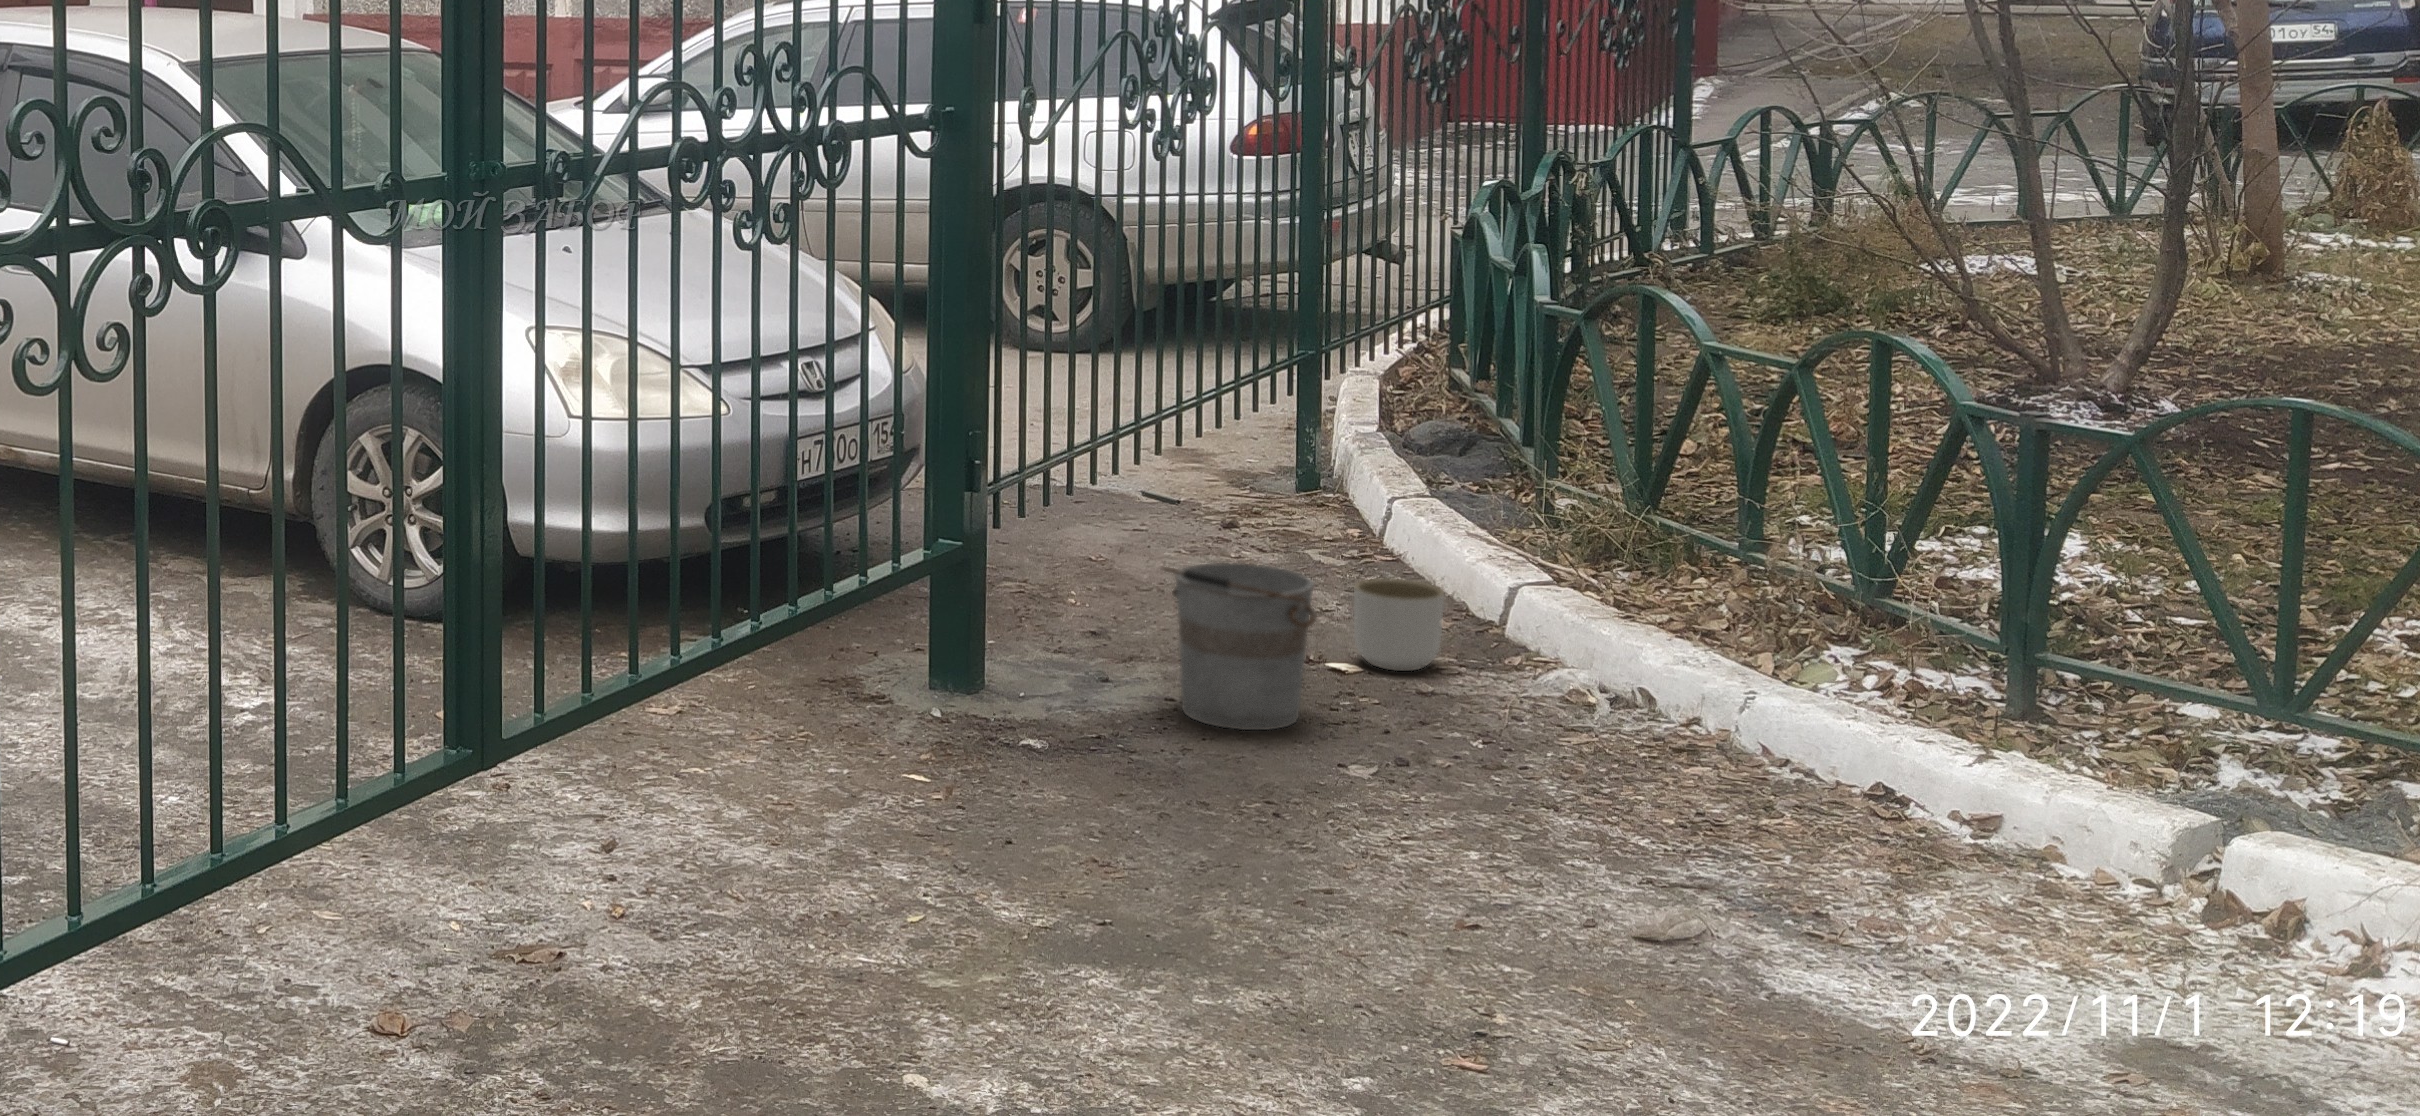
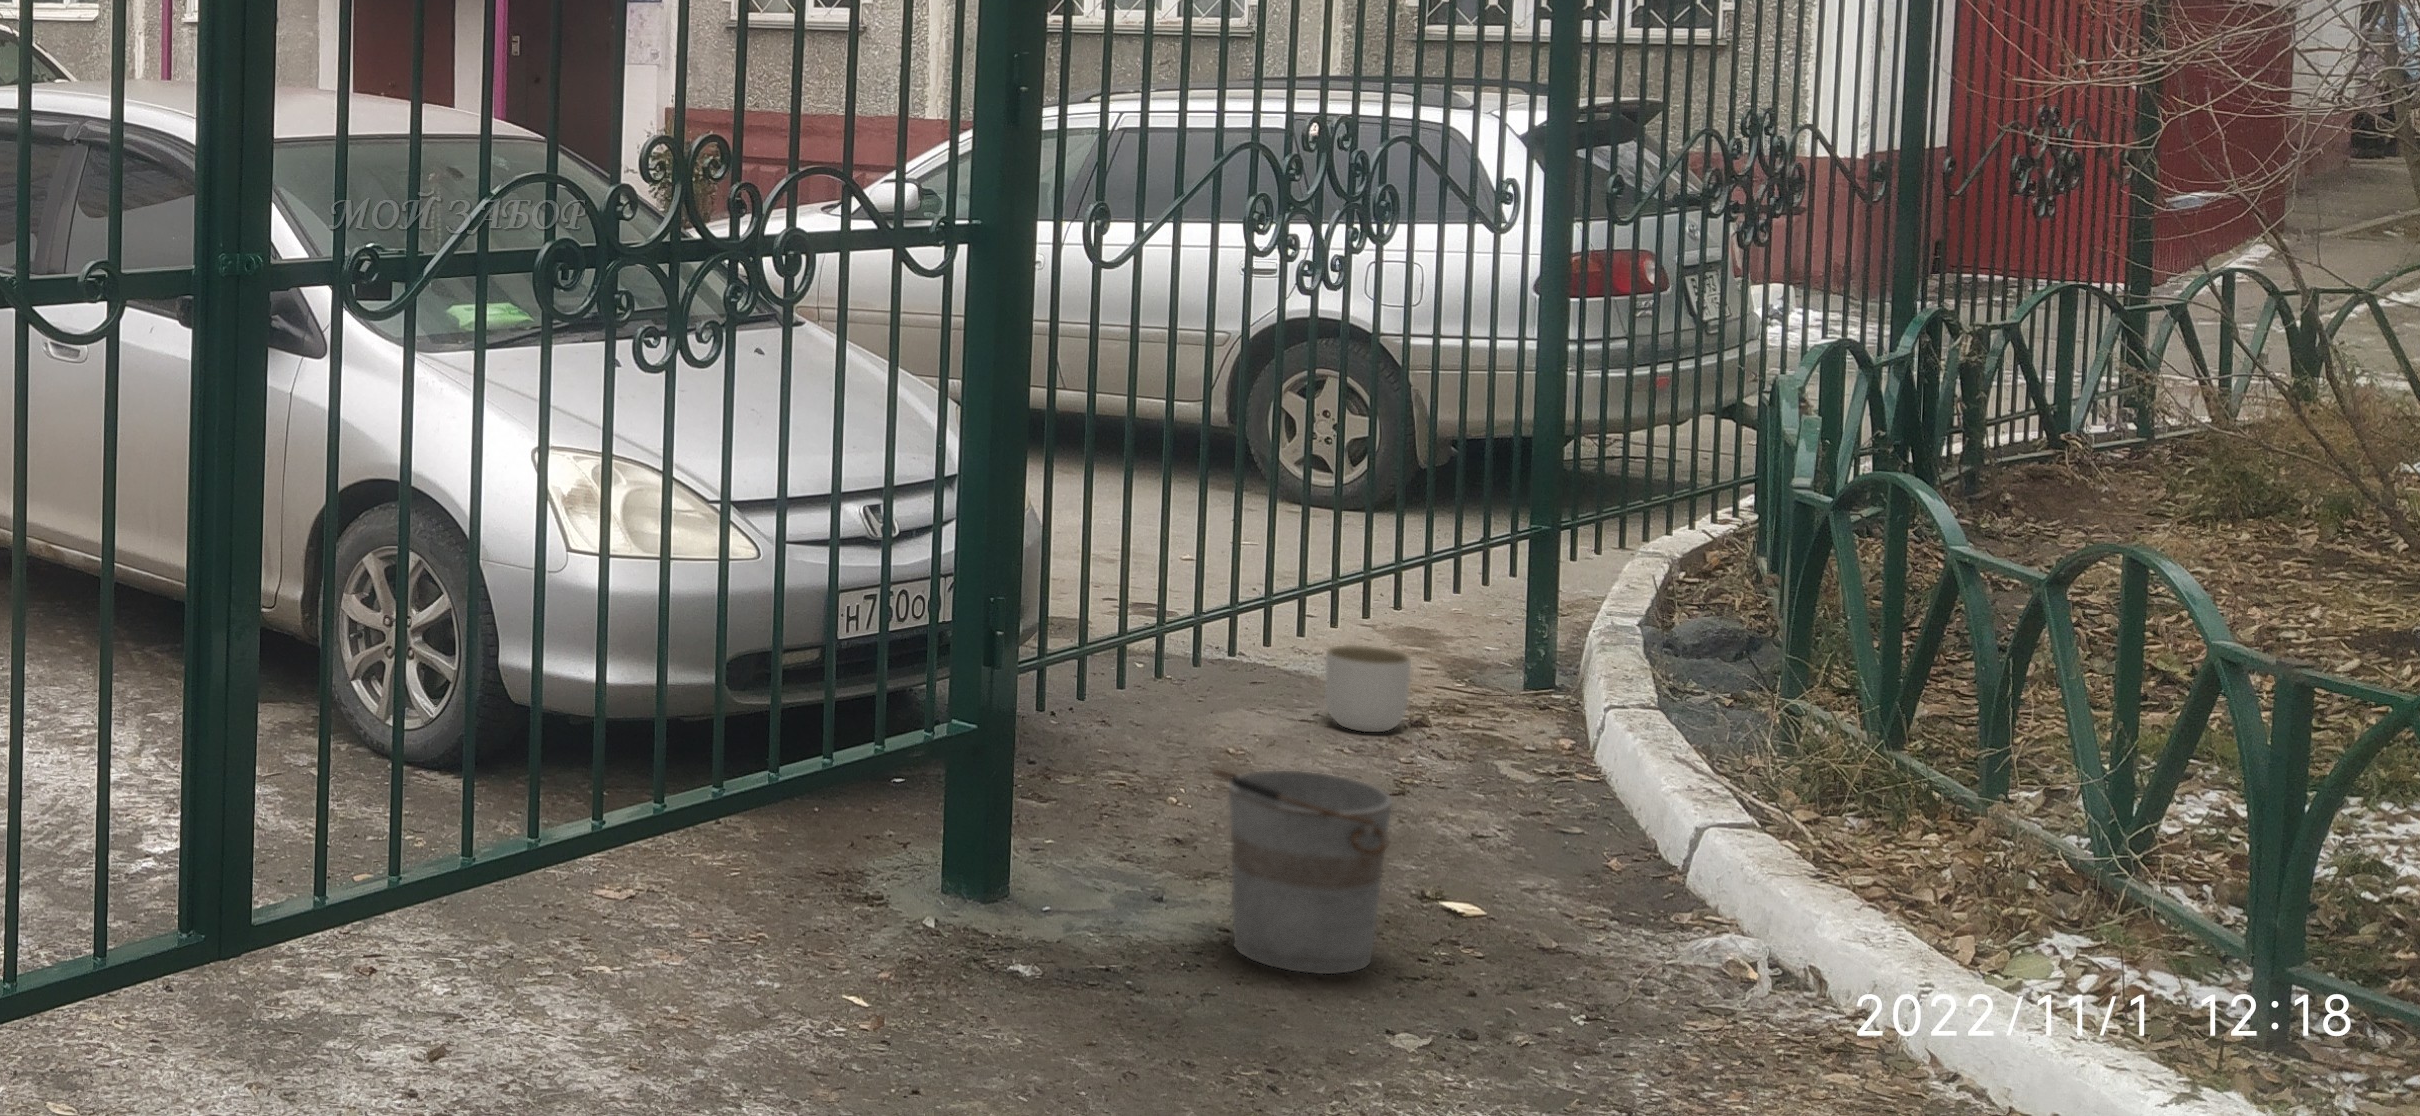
planter: present [1354,579,1444,671] -> present [1325,645,1411,732]

